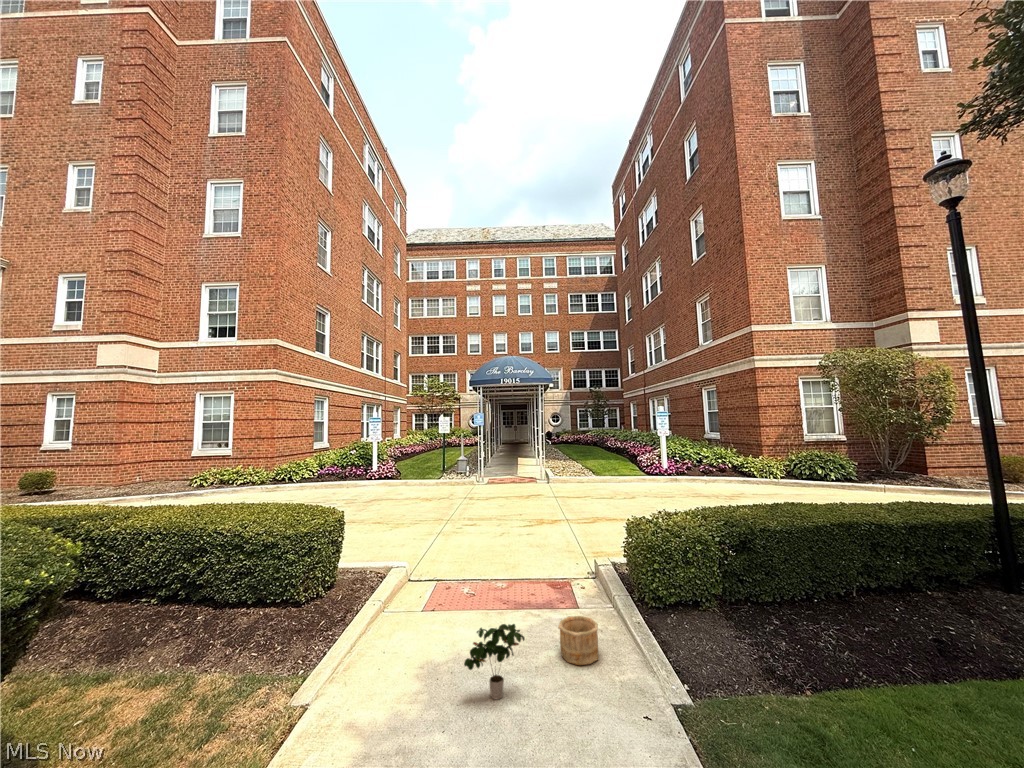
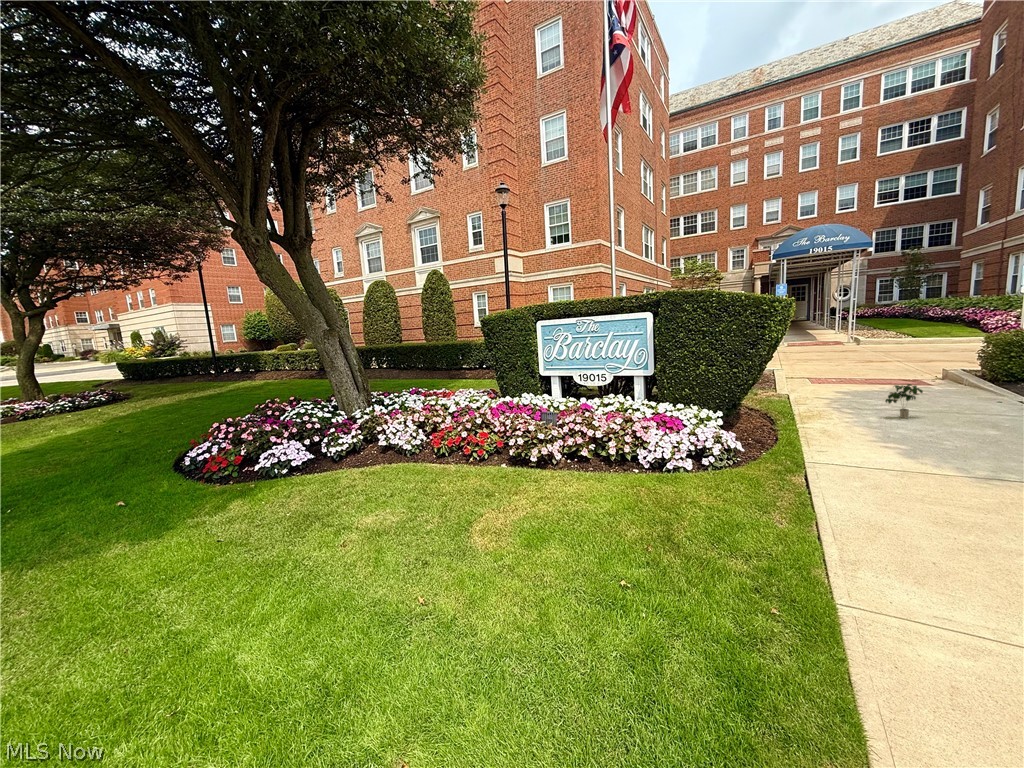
wooden bucket: present [558,616,598,665] -> none [939,392,970,413]

